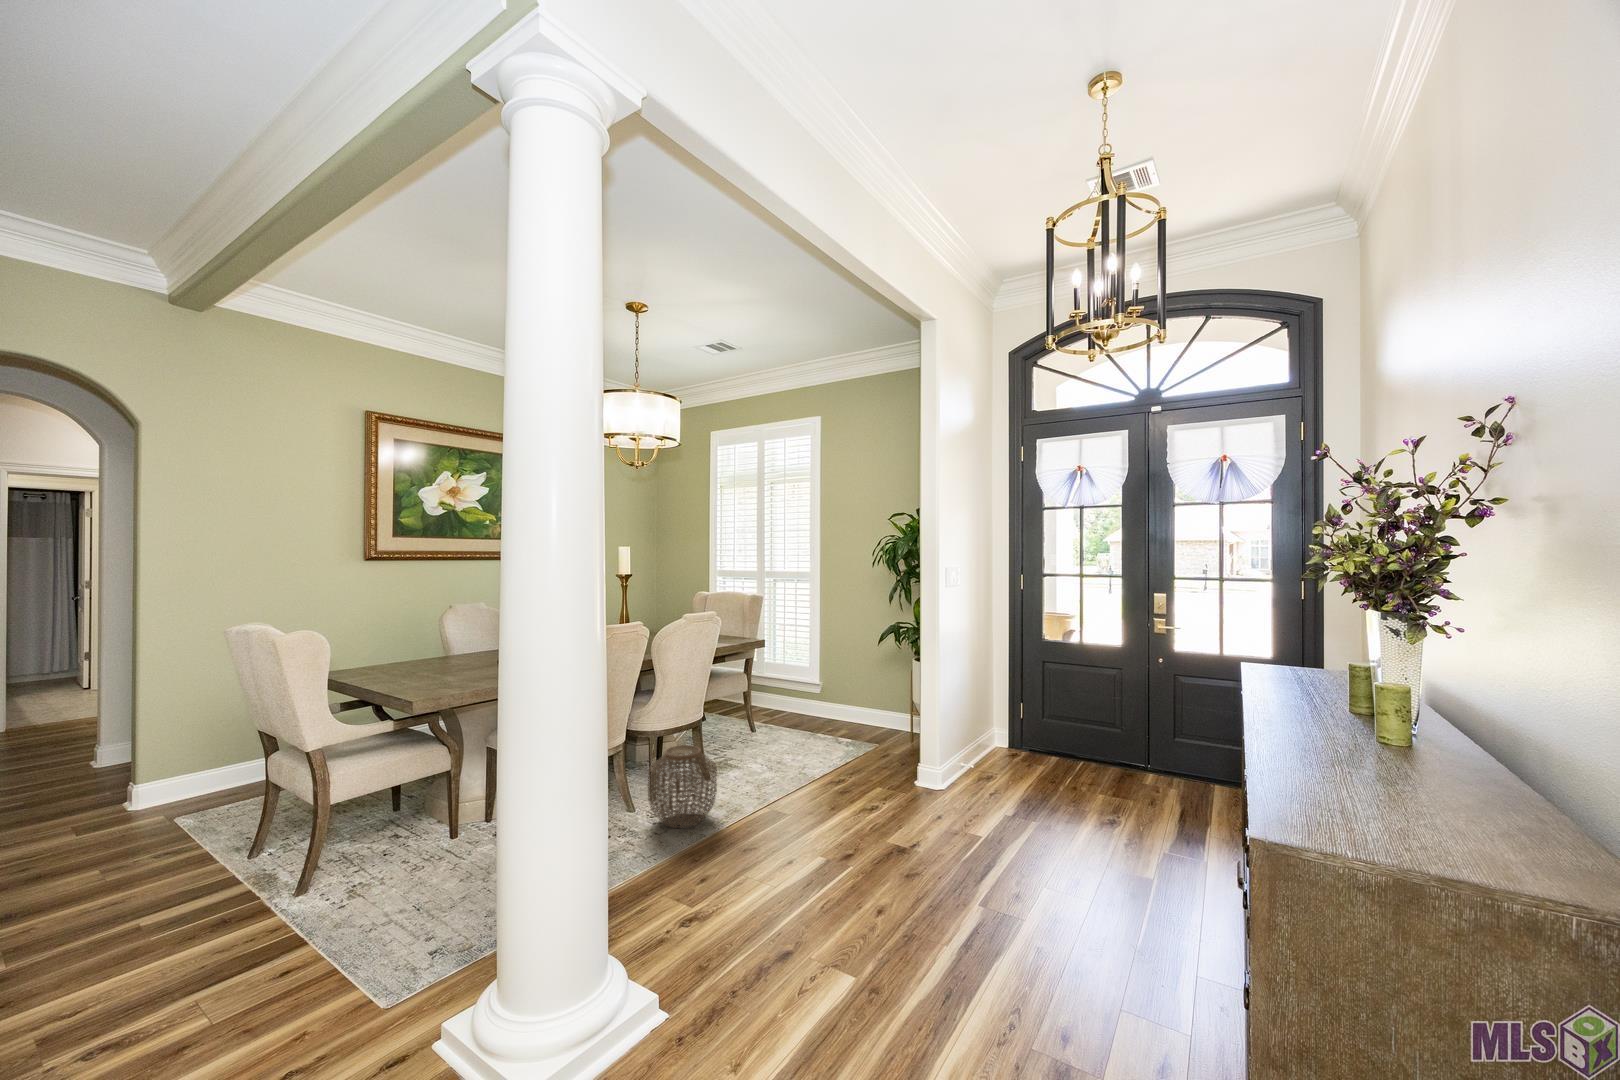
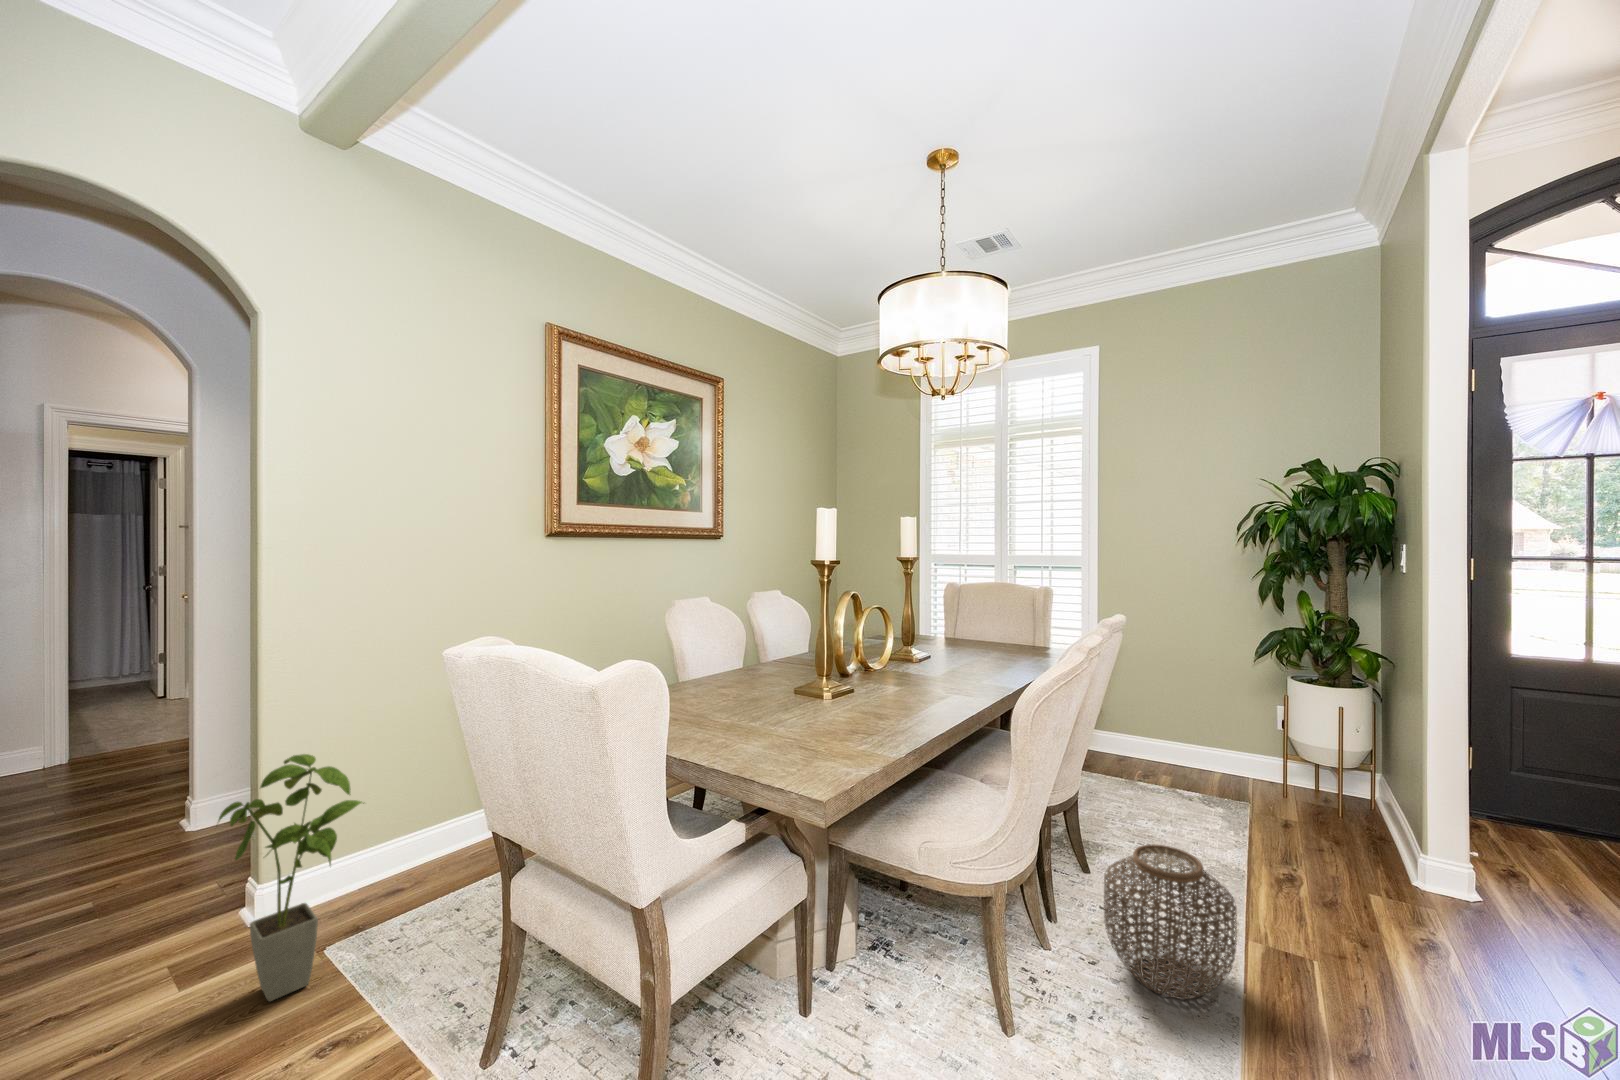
house plant: none [103,692,205,837] -> present [218,754,364,1001]

